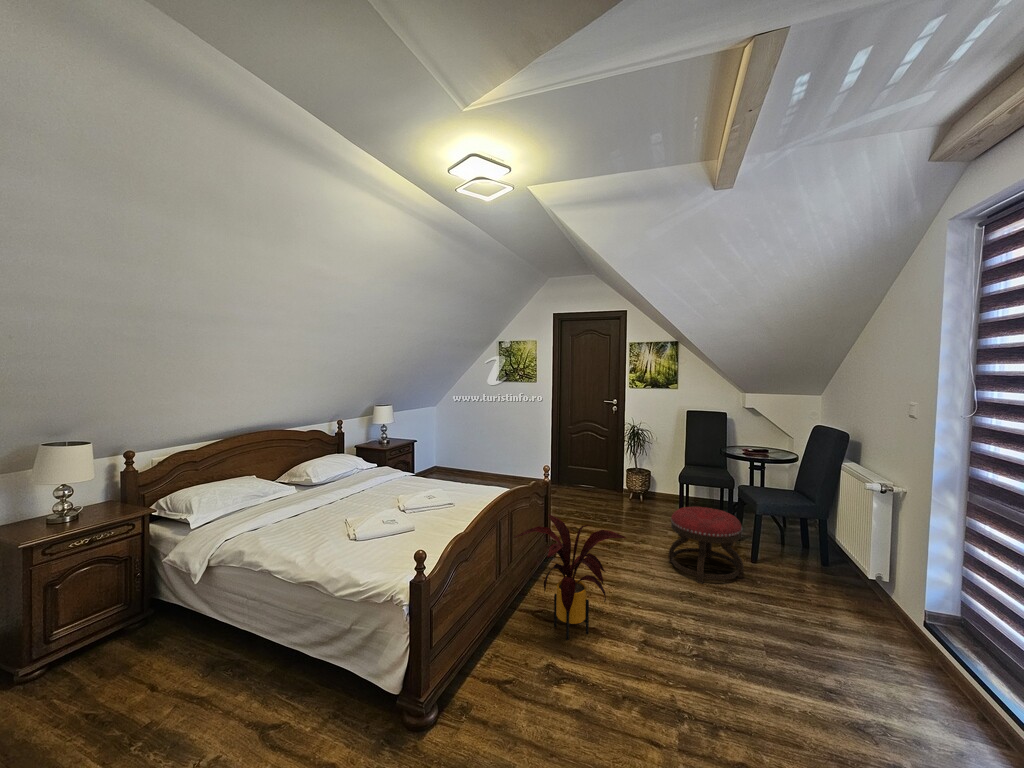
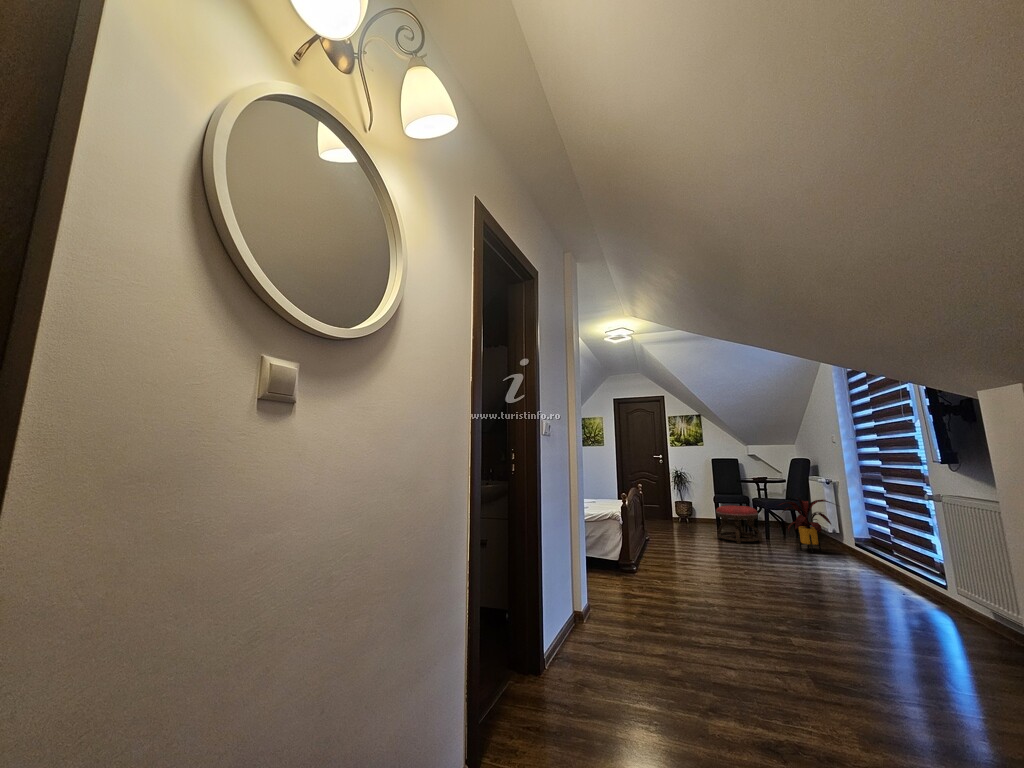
house plant: present [514,514,626,640] -> present [778,498,831,553]

